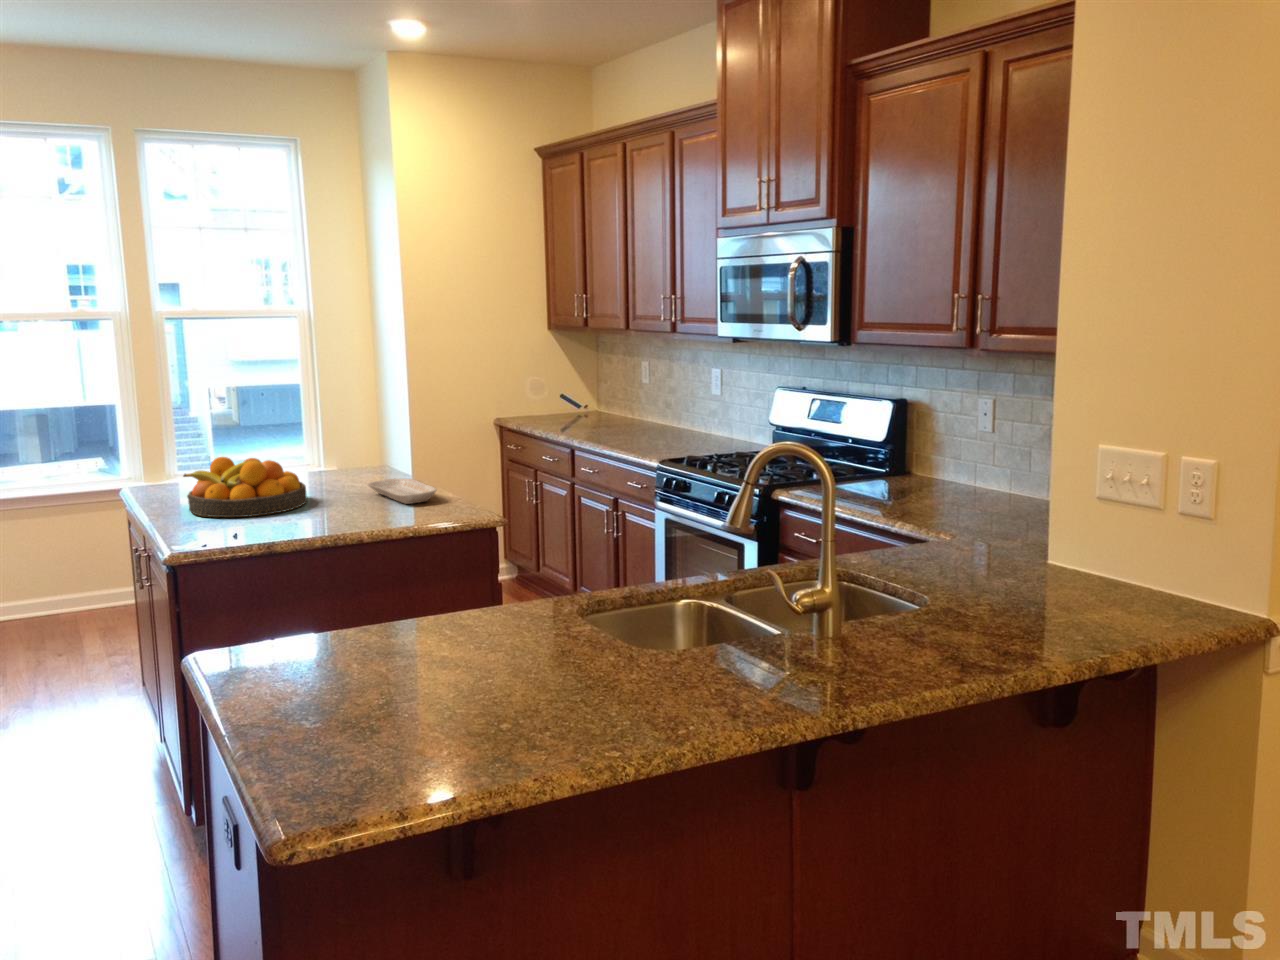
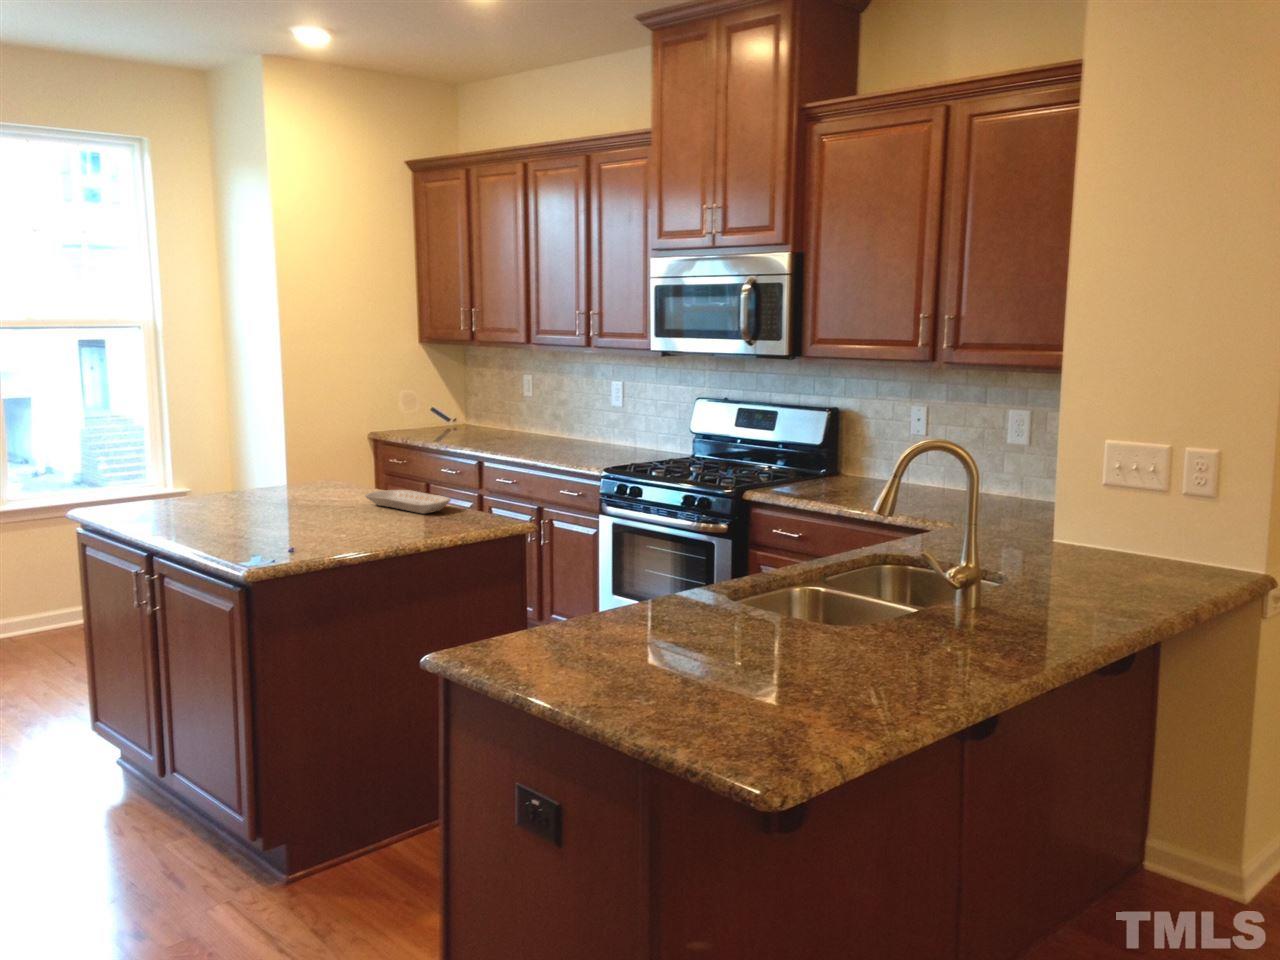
fruit bowl: present [183,457,307,517] -> none [189,471,315,532]

